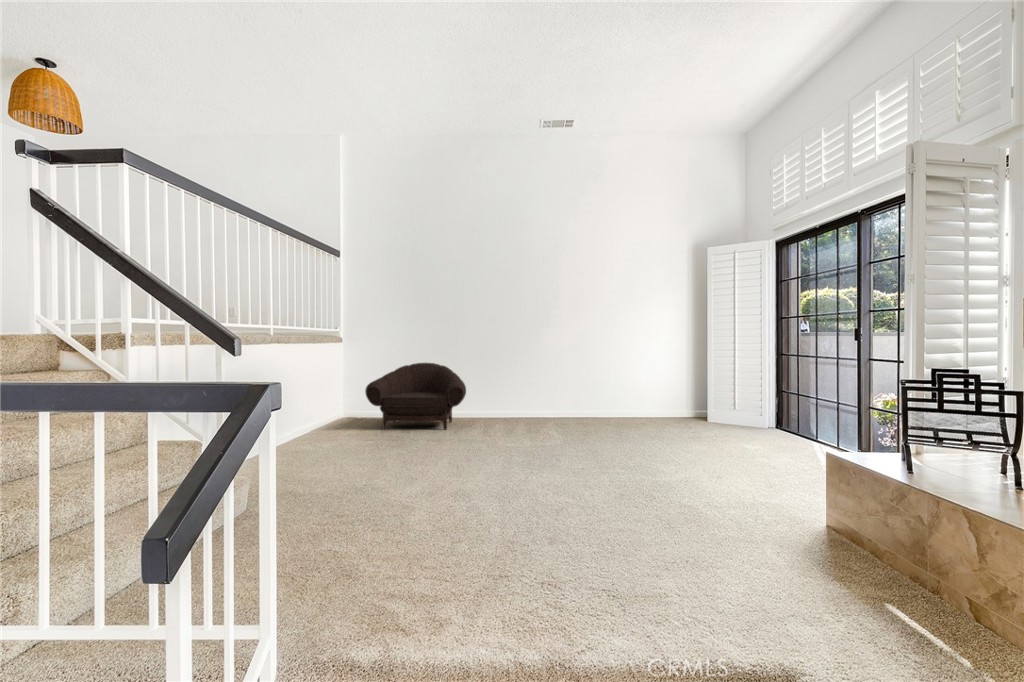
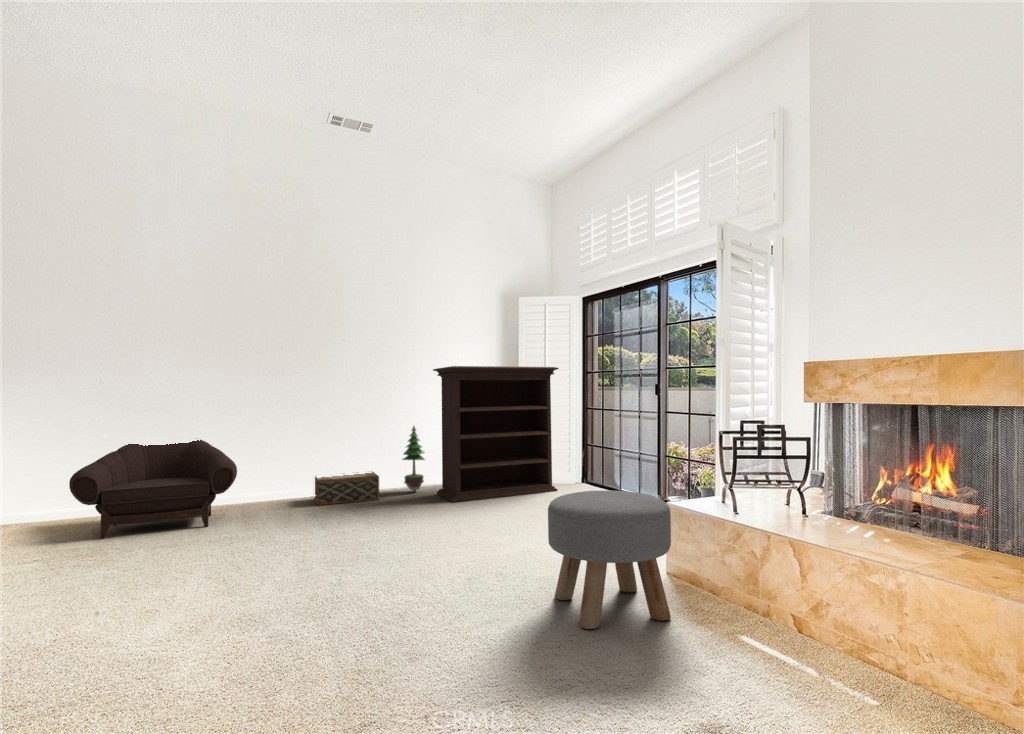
bookshelf: none [623,311,748,433] -> present [433,366,559,502]
potted tree: none [596,363,617,420] -> present [403,426,425,491]
woven basket: none [525,400,575,424] -> present [314,472,379,505]
ottoman: none [679,430,813,569] -> present [548,490,671,629]

